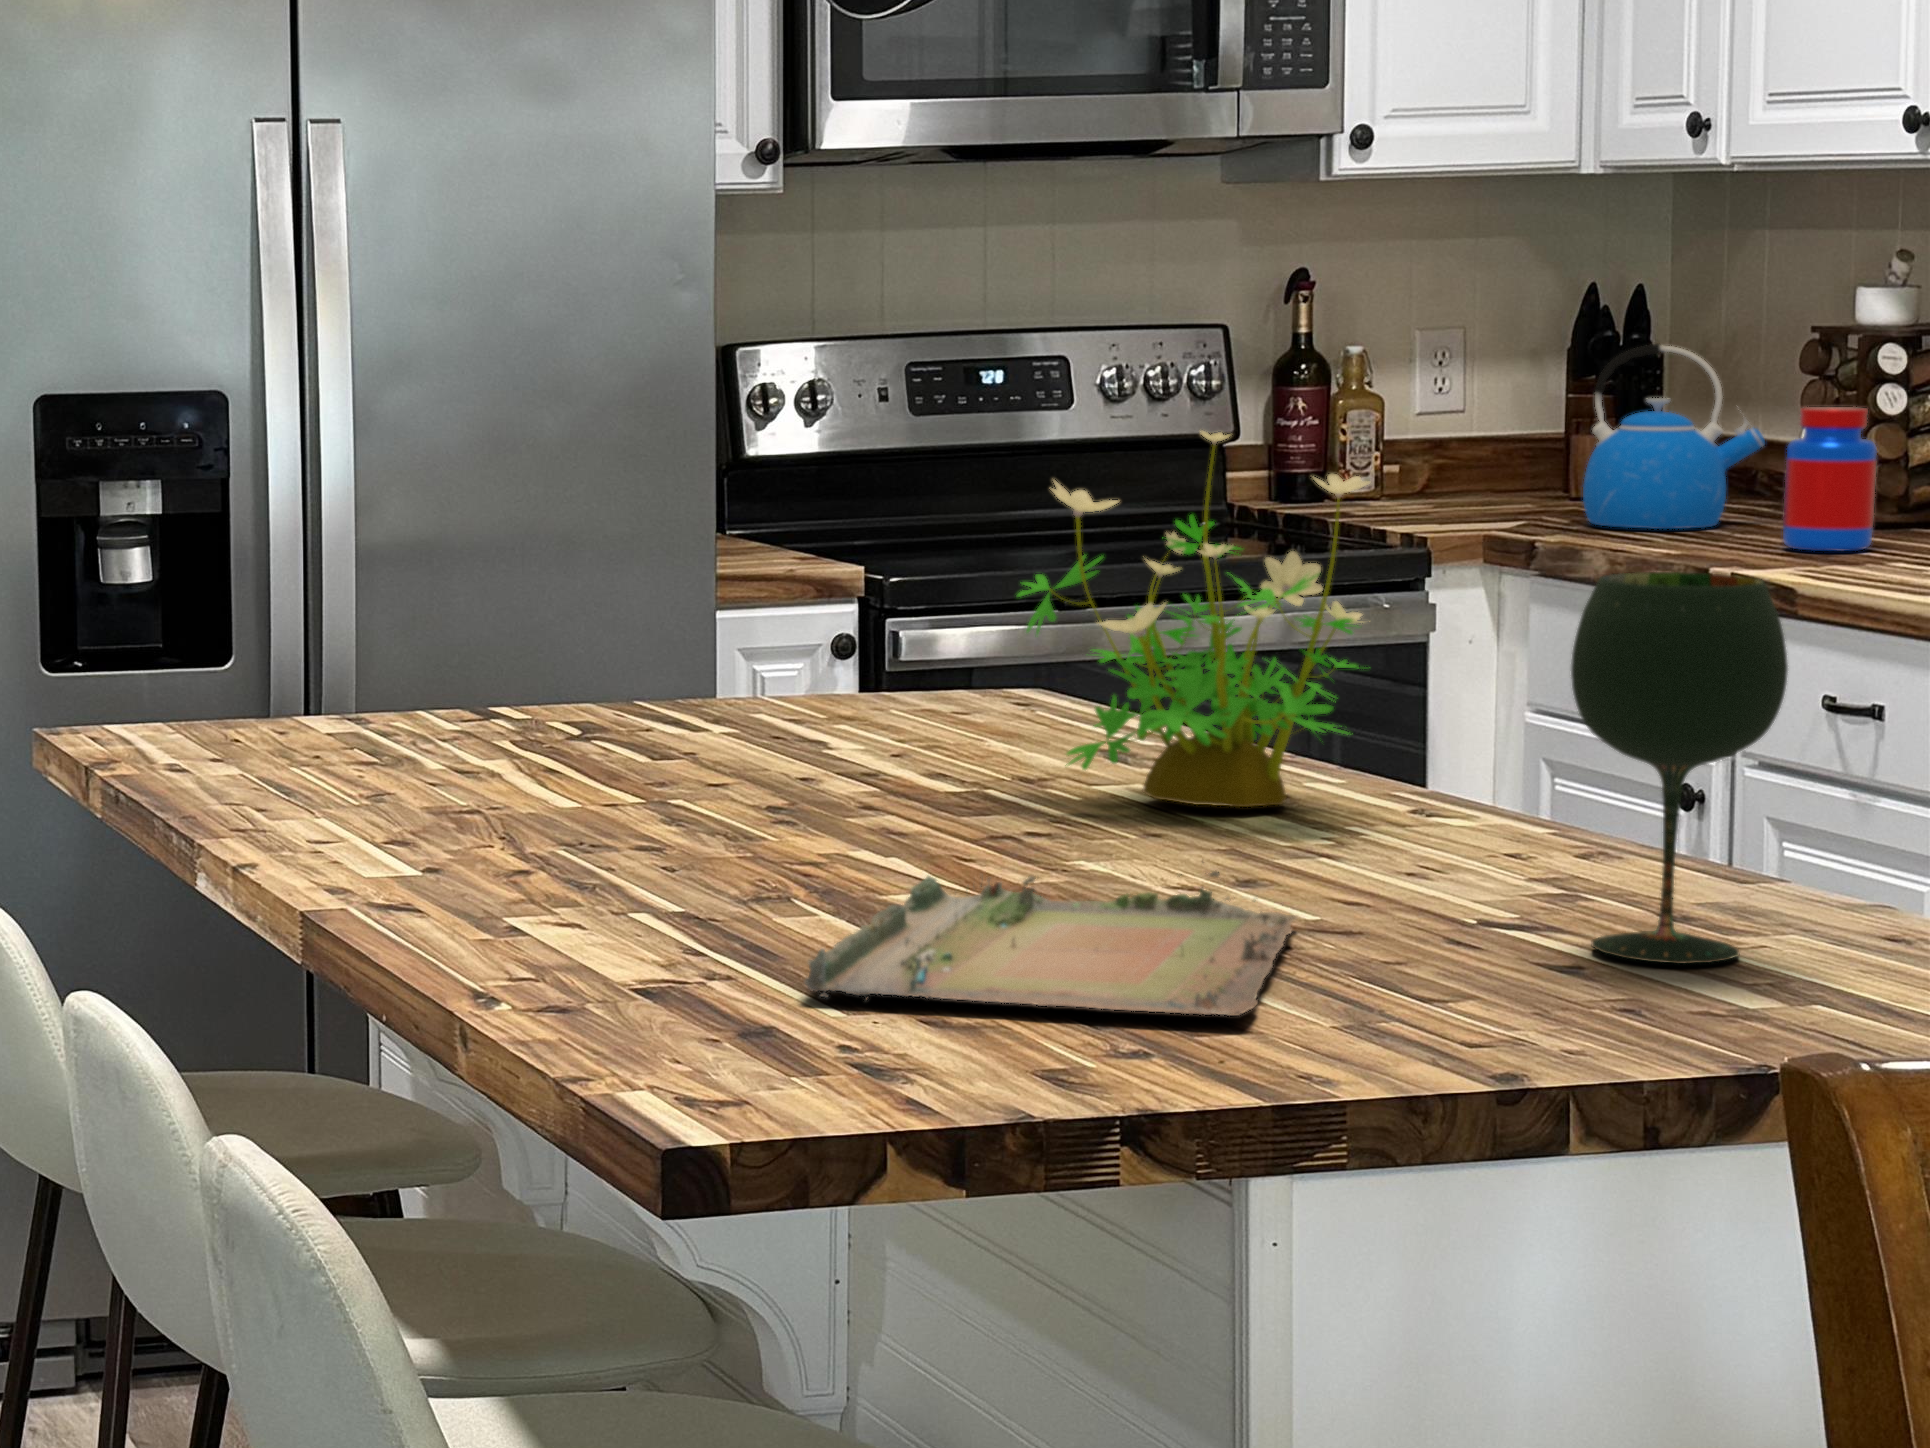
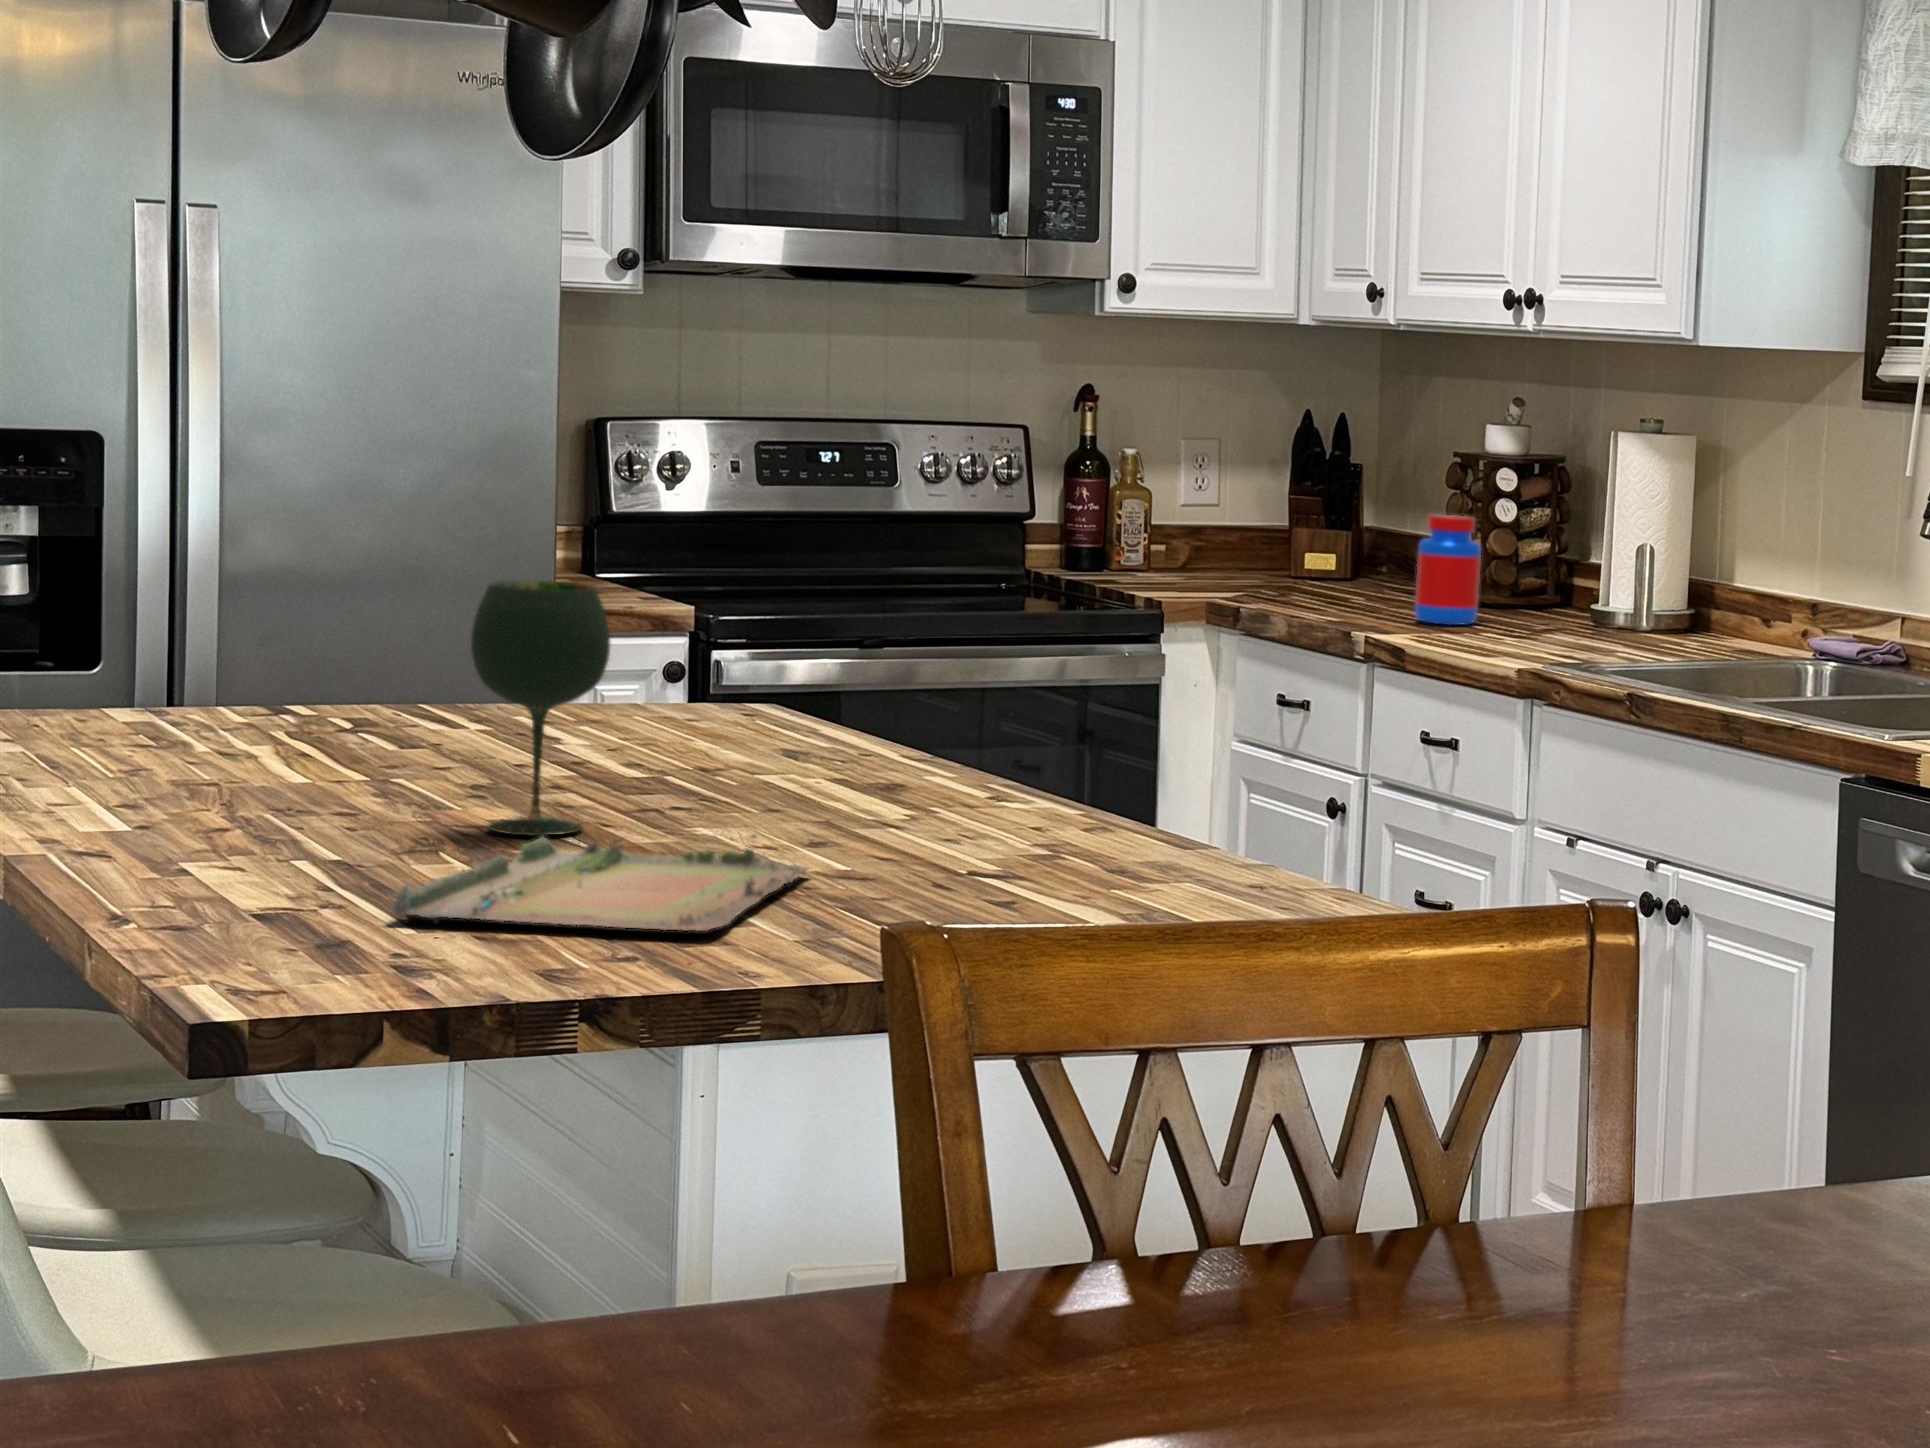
kettle: present [1583,344,1765,529] -> none [1286,459,1418,603]
potted plant: present [1017,431,1369,807] -> none [685,507,945,794]
wine glass: present [1571,572,1788,964] -> present [471,581,610,836]

